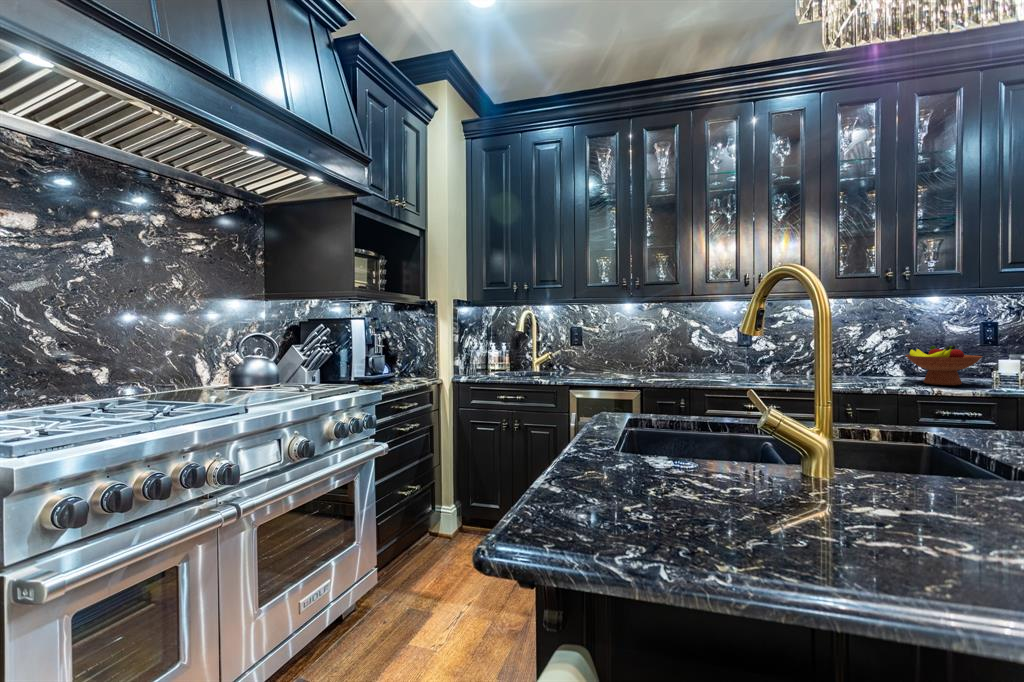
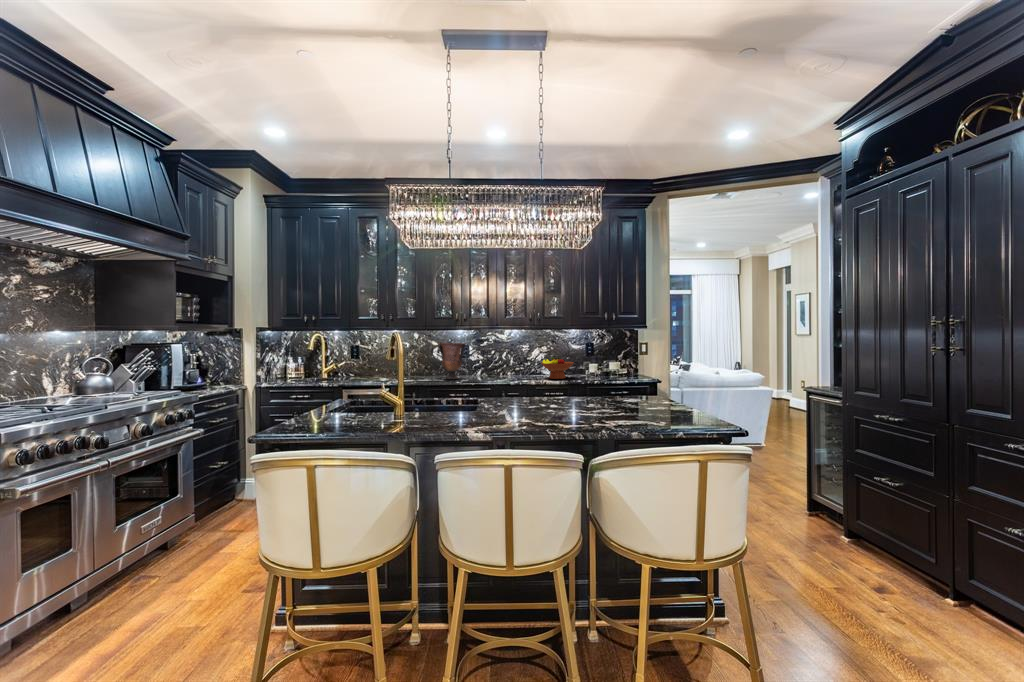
vase: none [710,320,764,379] -> present [438,343,467,379]

